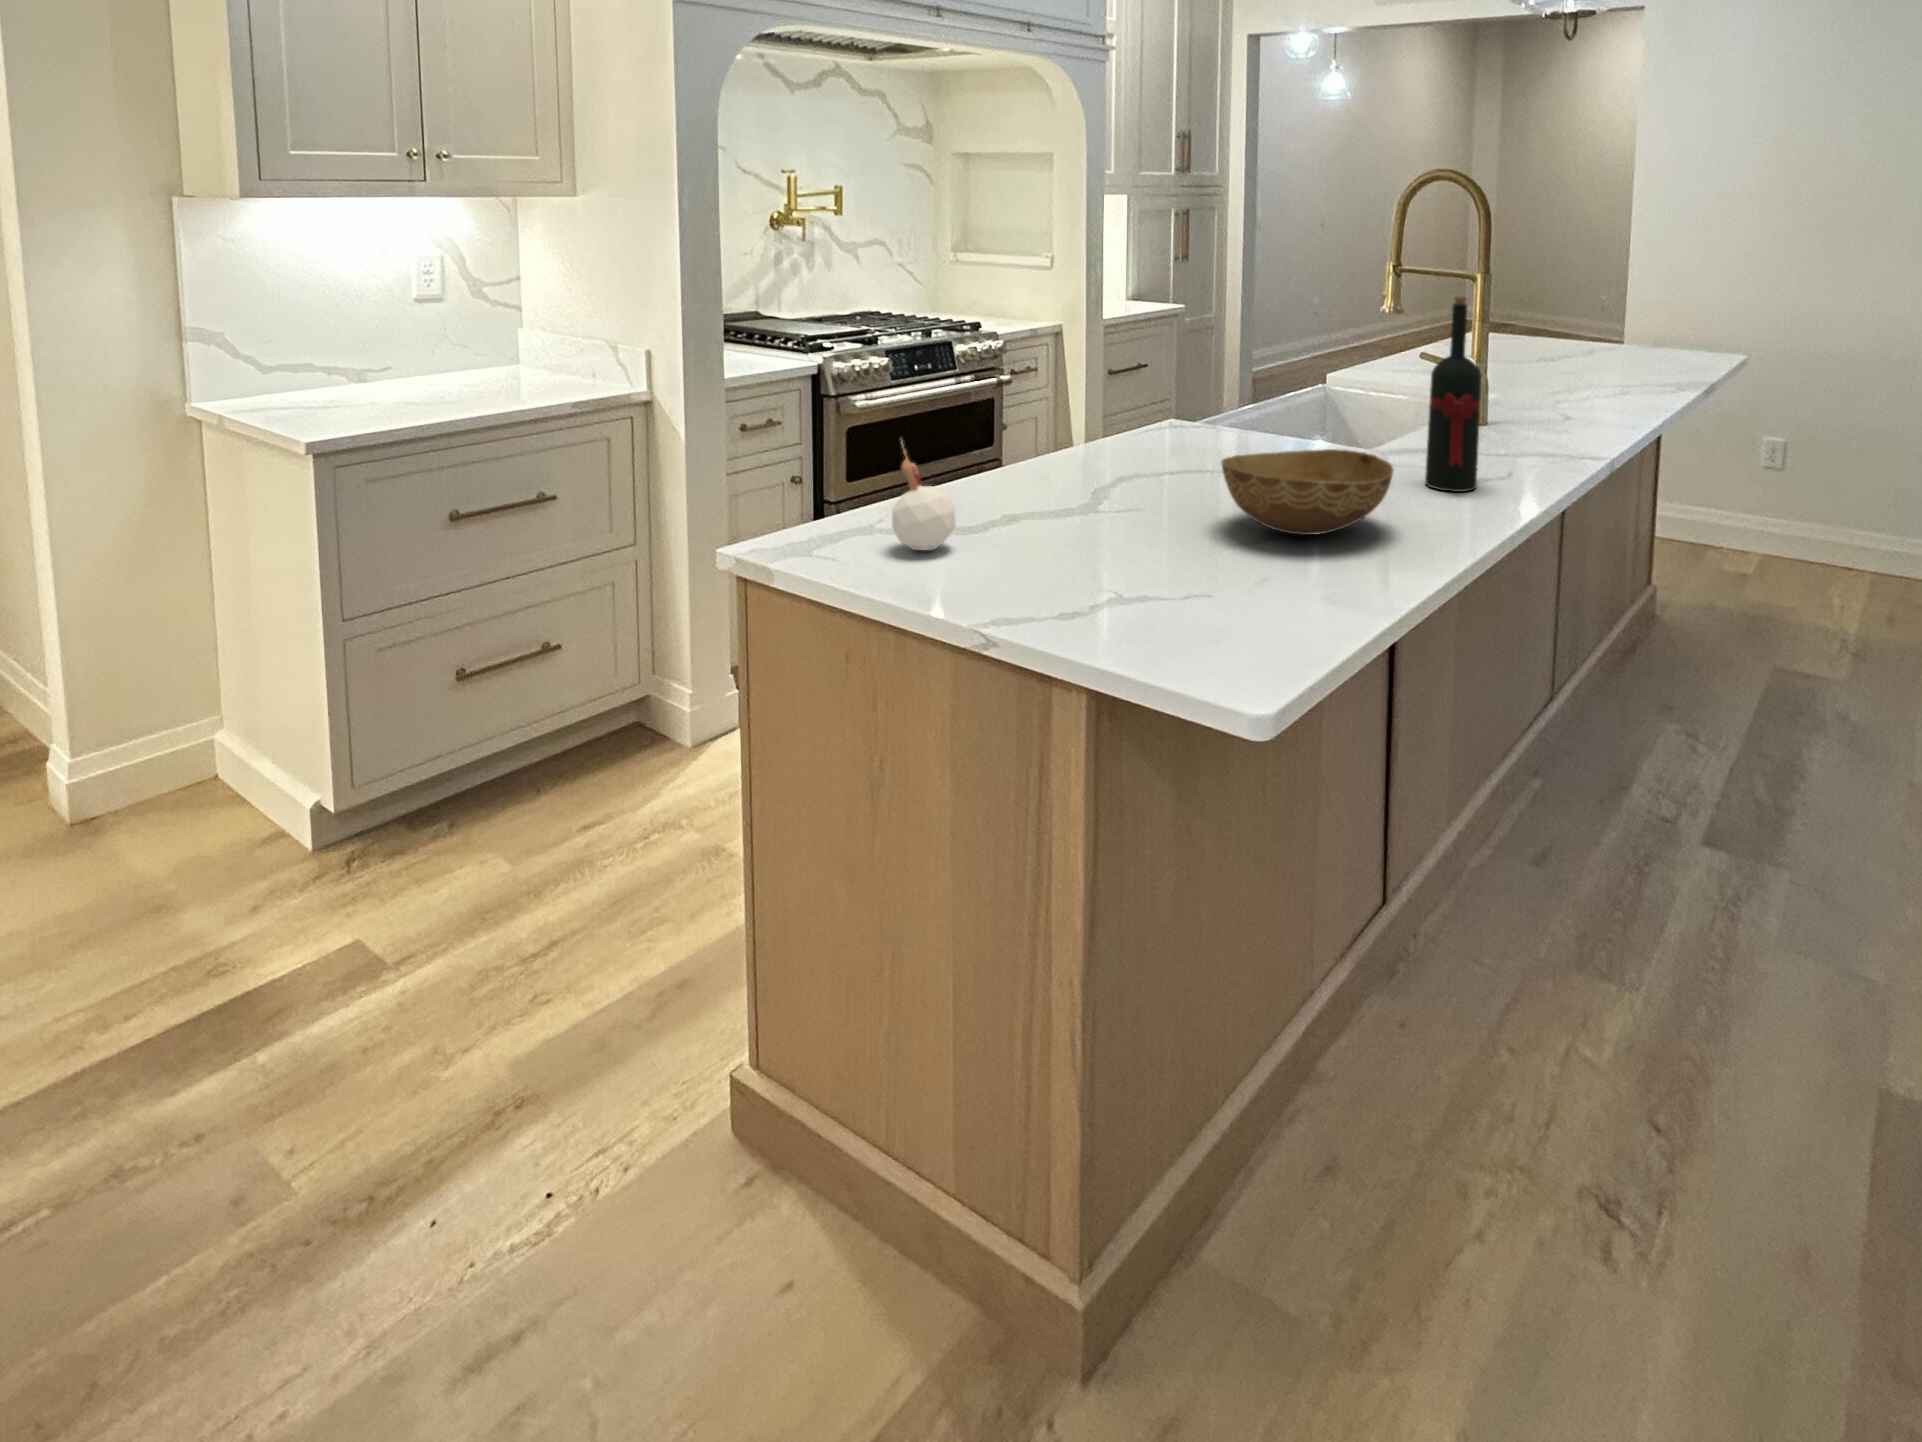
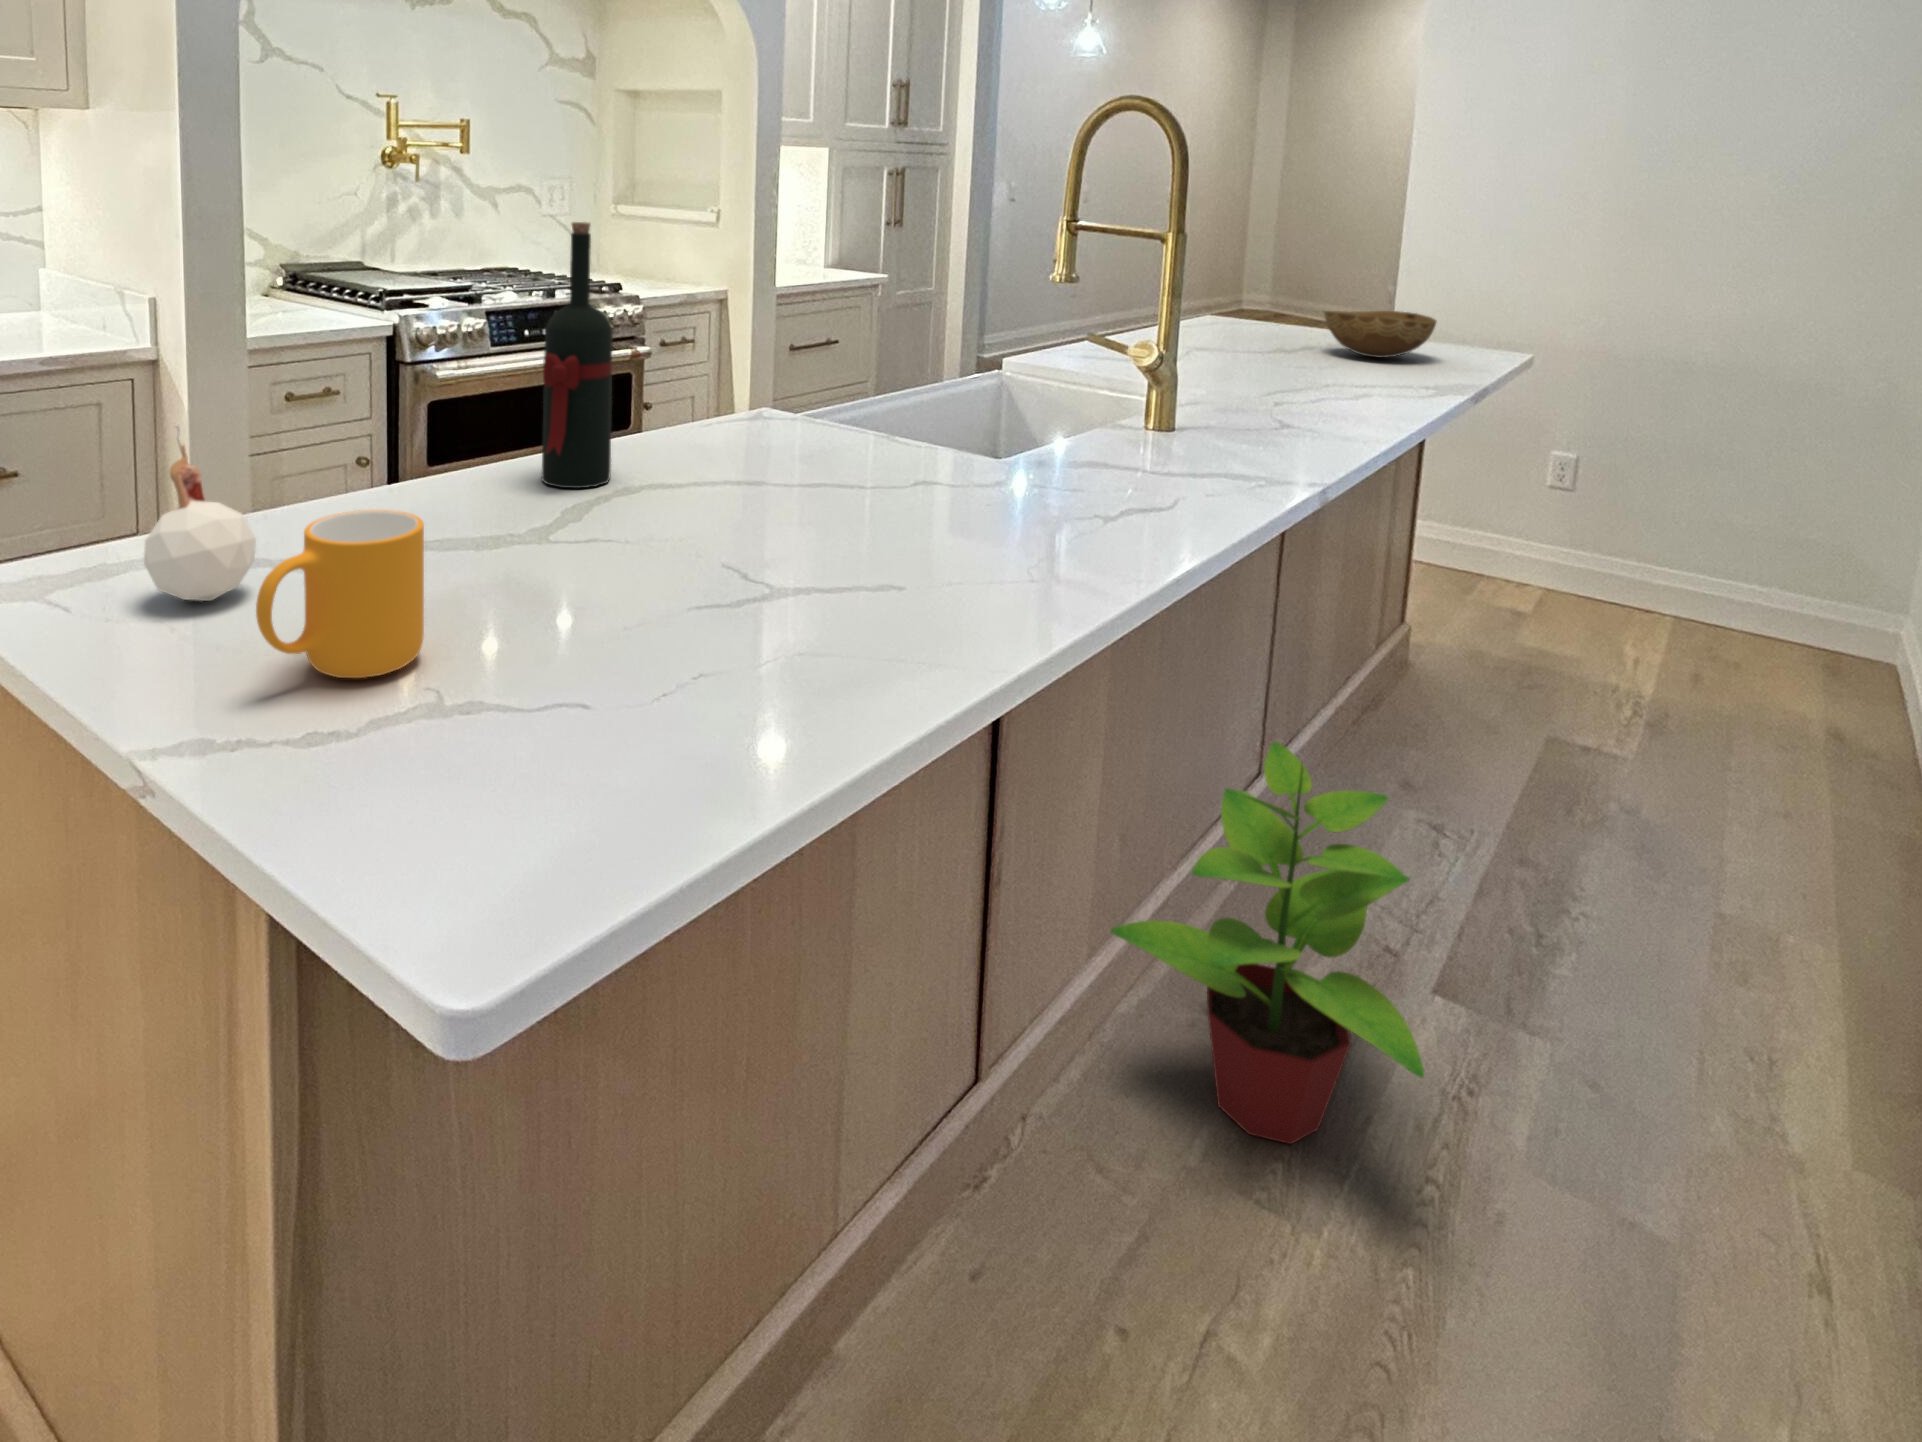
wine bottle: present [1425,296,1482,492] -> present [542,222,613,488]
bowl: present [1221,449,1394,535] -> present [1324,311,1437,358]
mug: none [1020,483,1101,585] -> present [256,510,424,678]
potted plant: none [1466,651,1706,943] -> present [1111,742,1424,1144]

